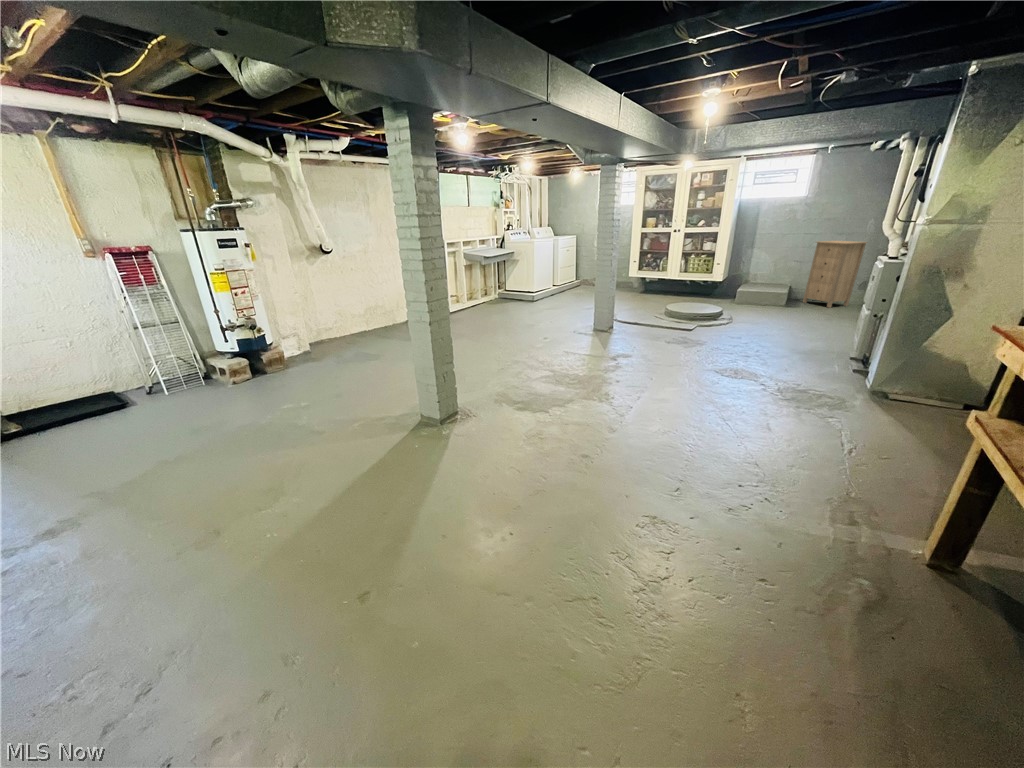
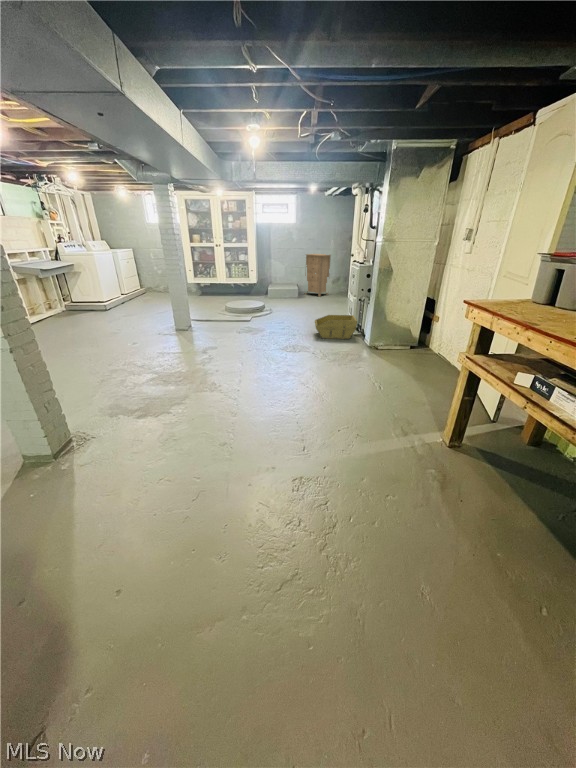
storage bin: none [787,334,870,377] -> present [315,315,357,339]

